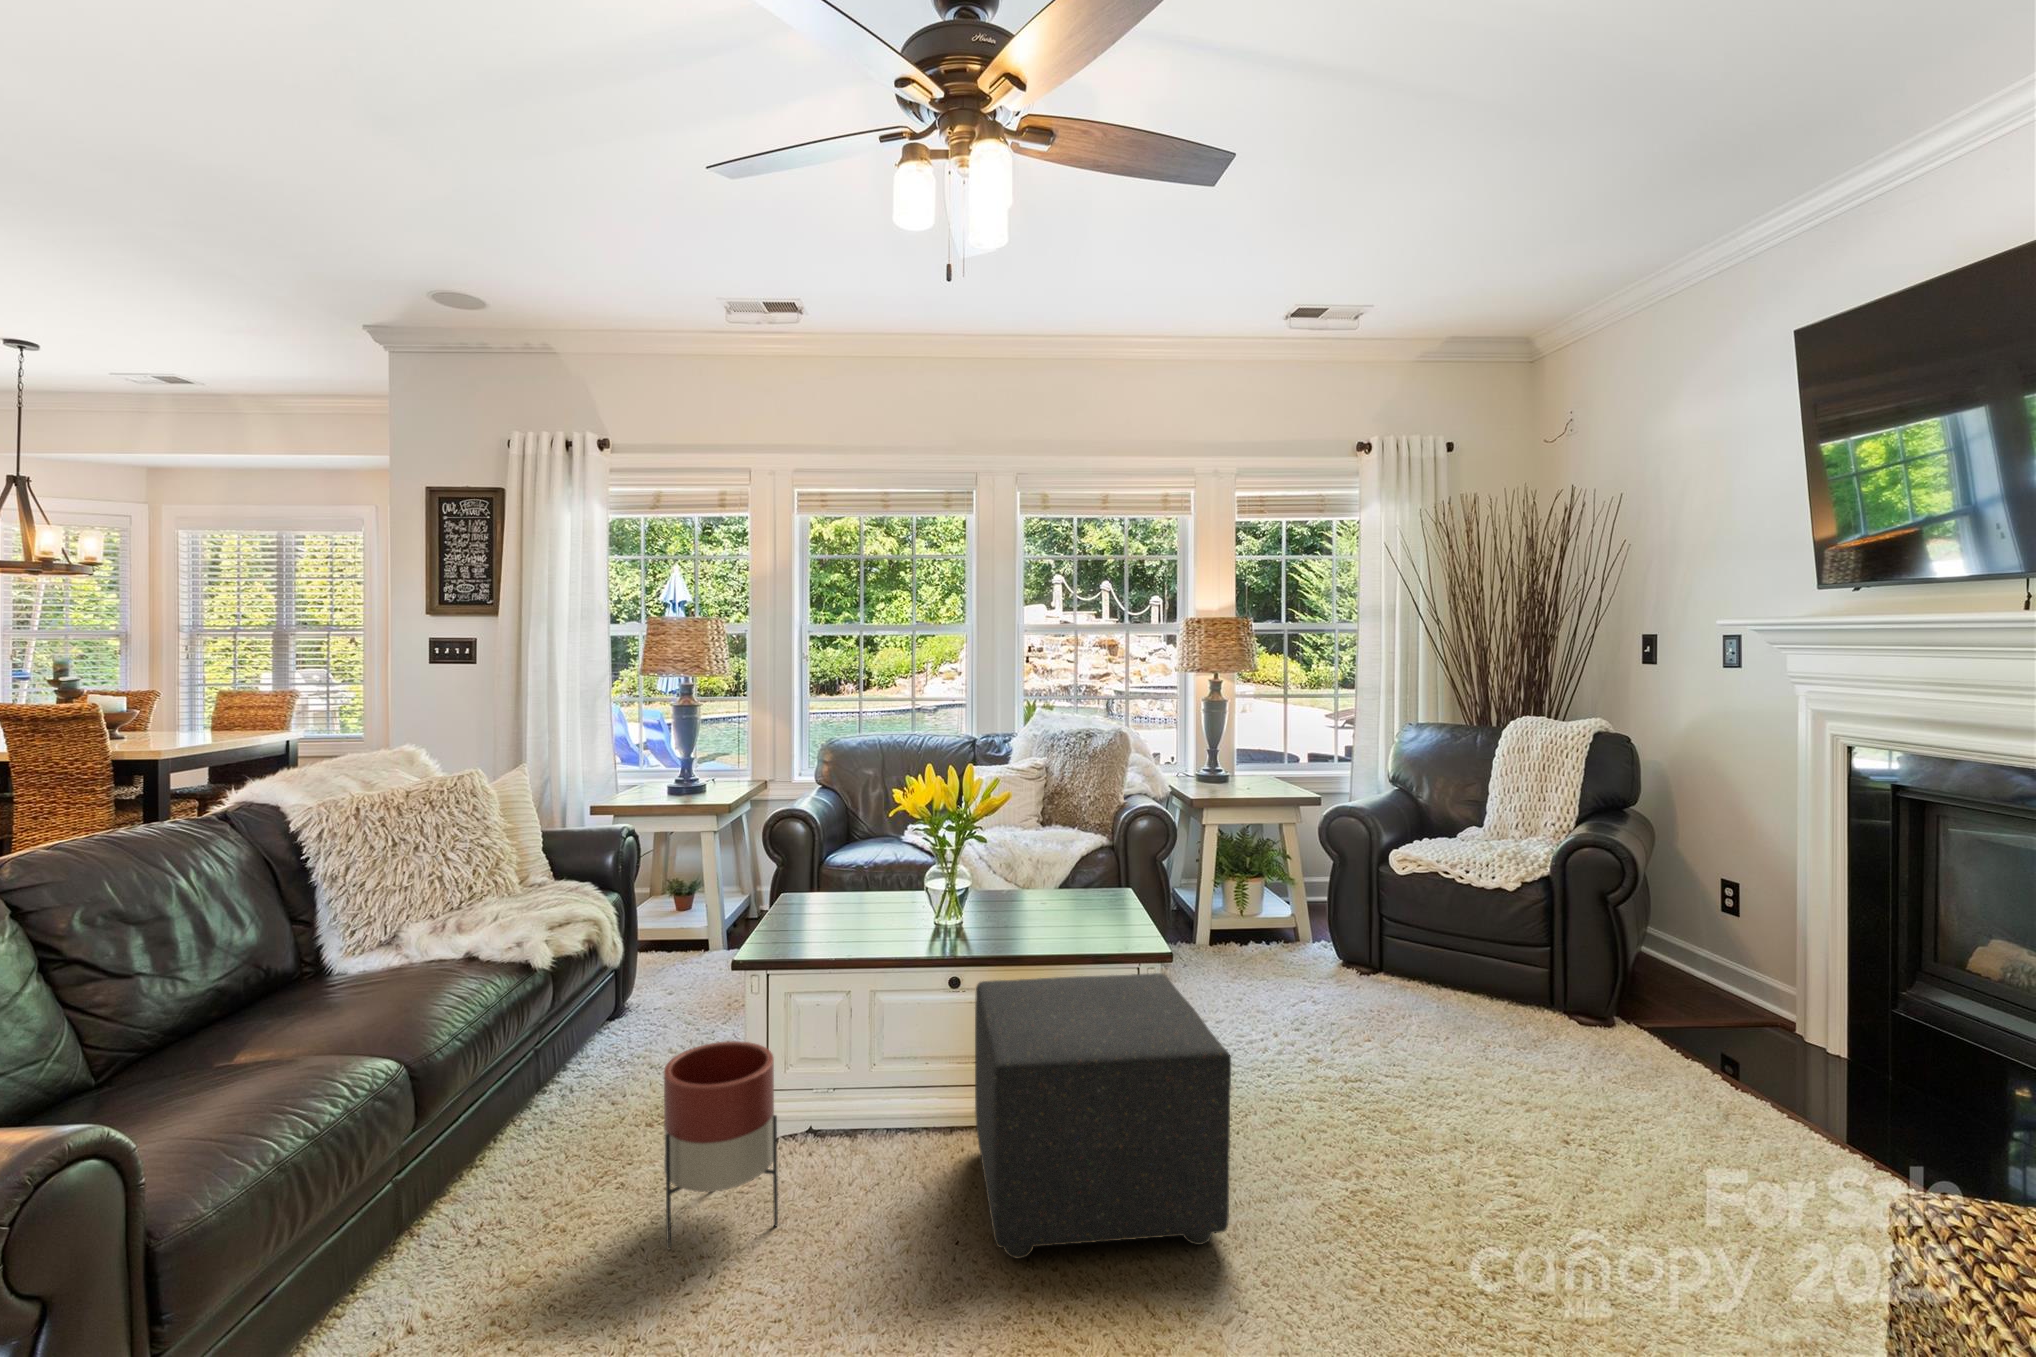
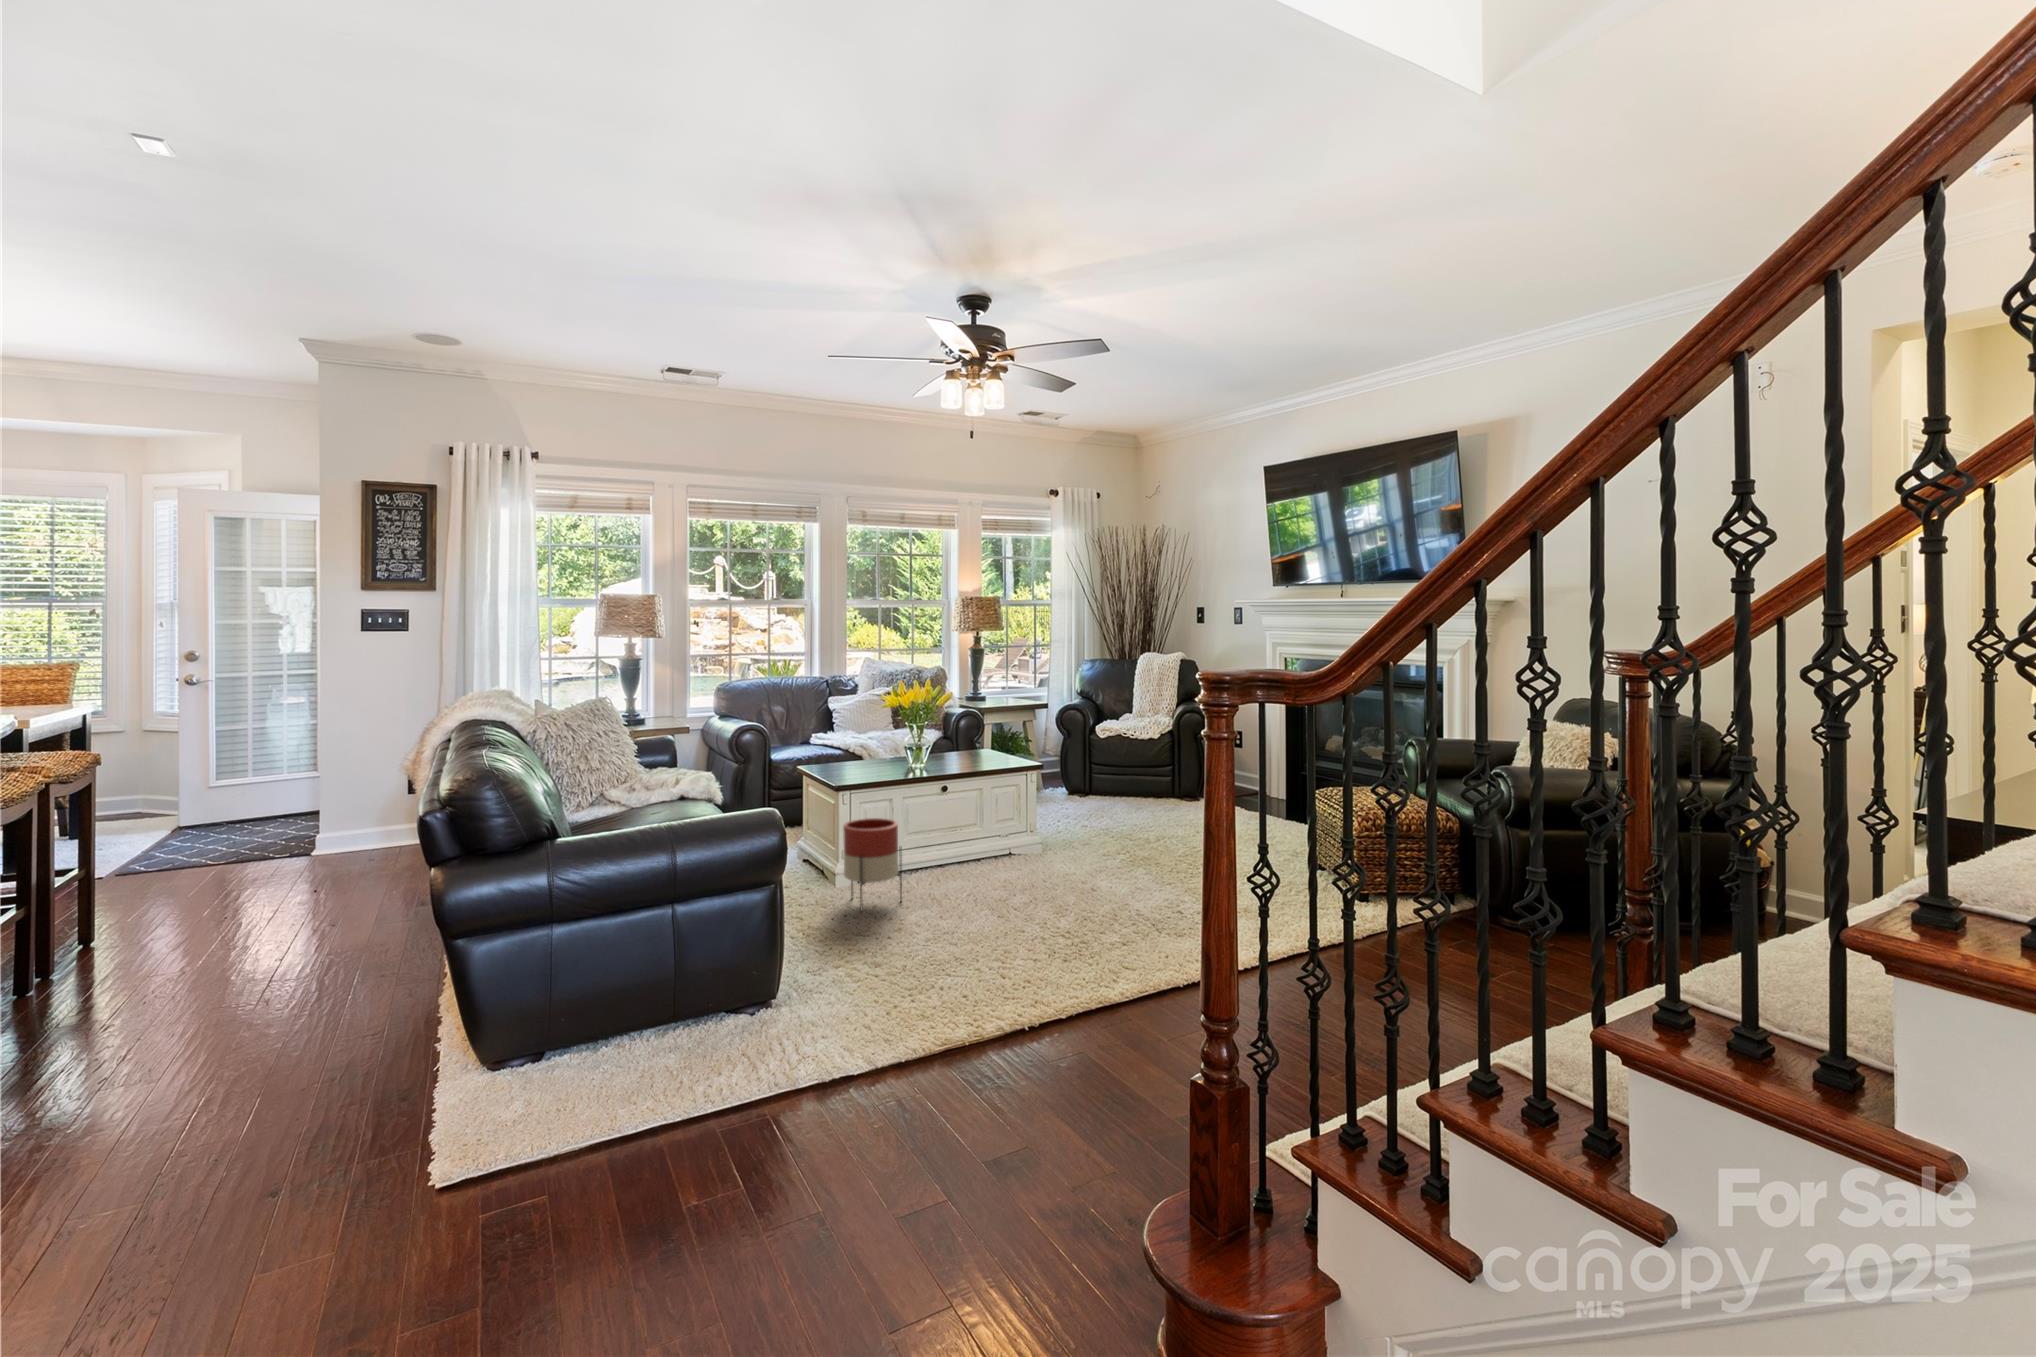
ottoman: present [975,973,1231,1258] -> none [962,774,1102,889]

